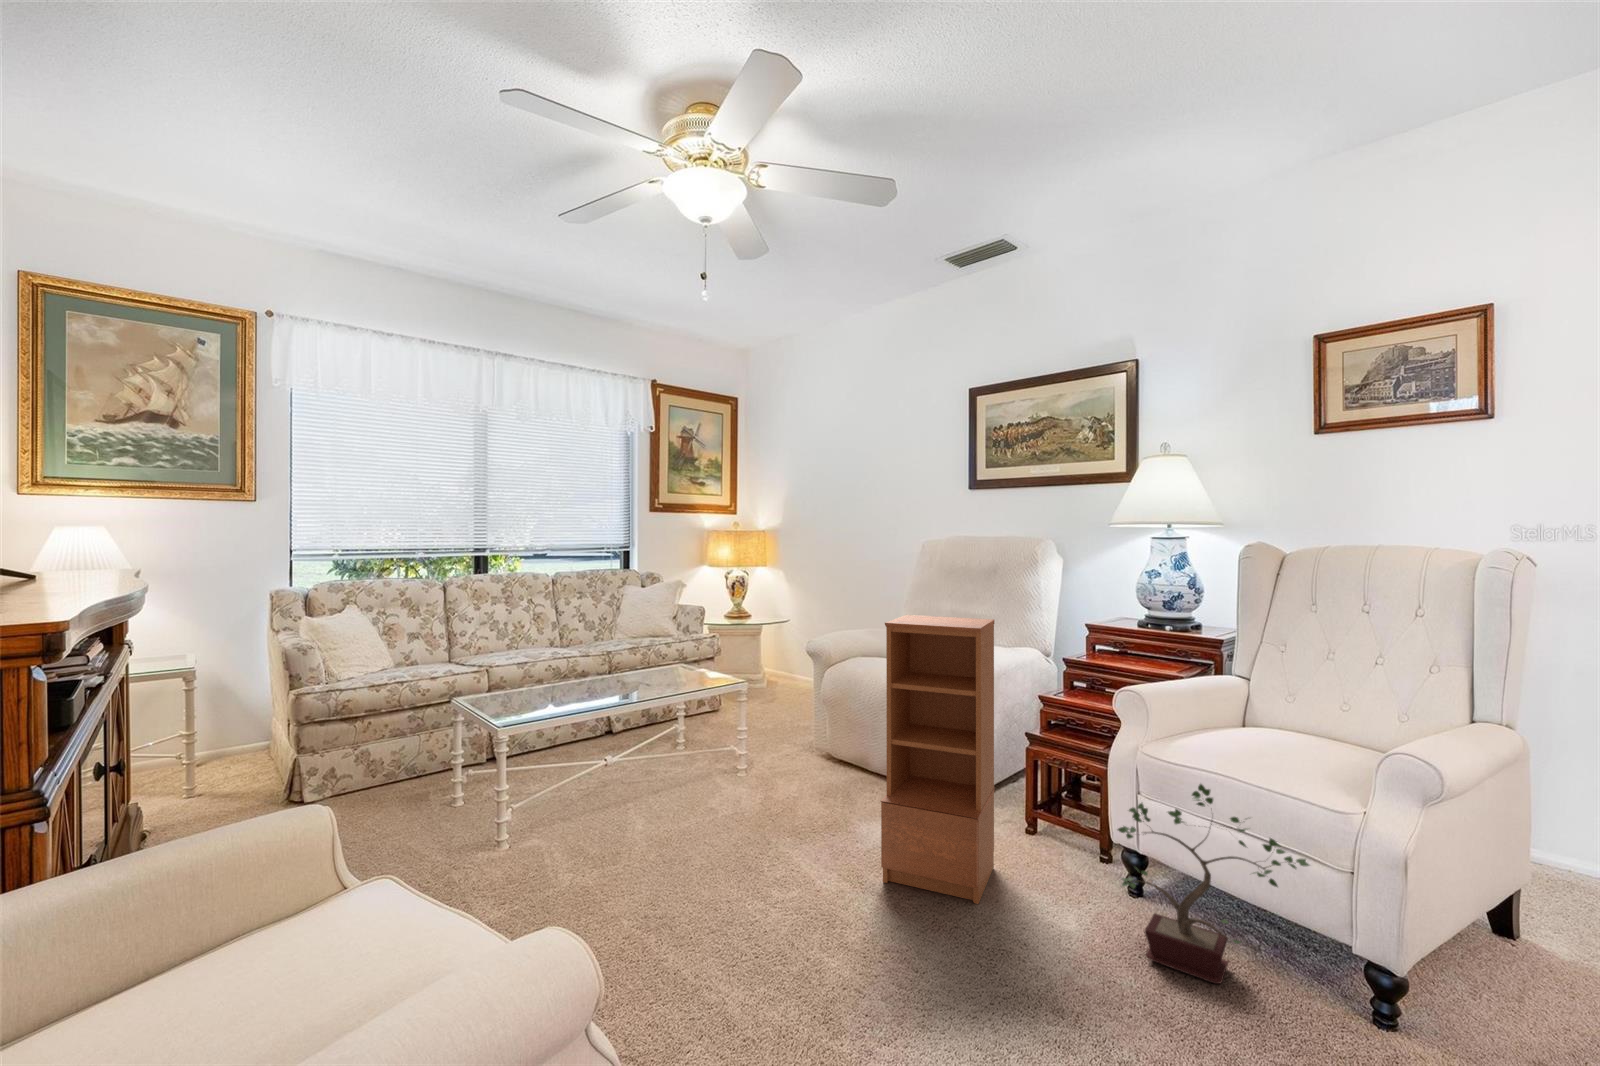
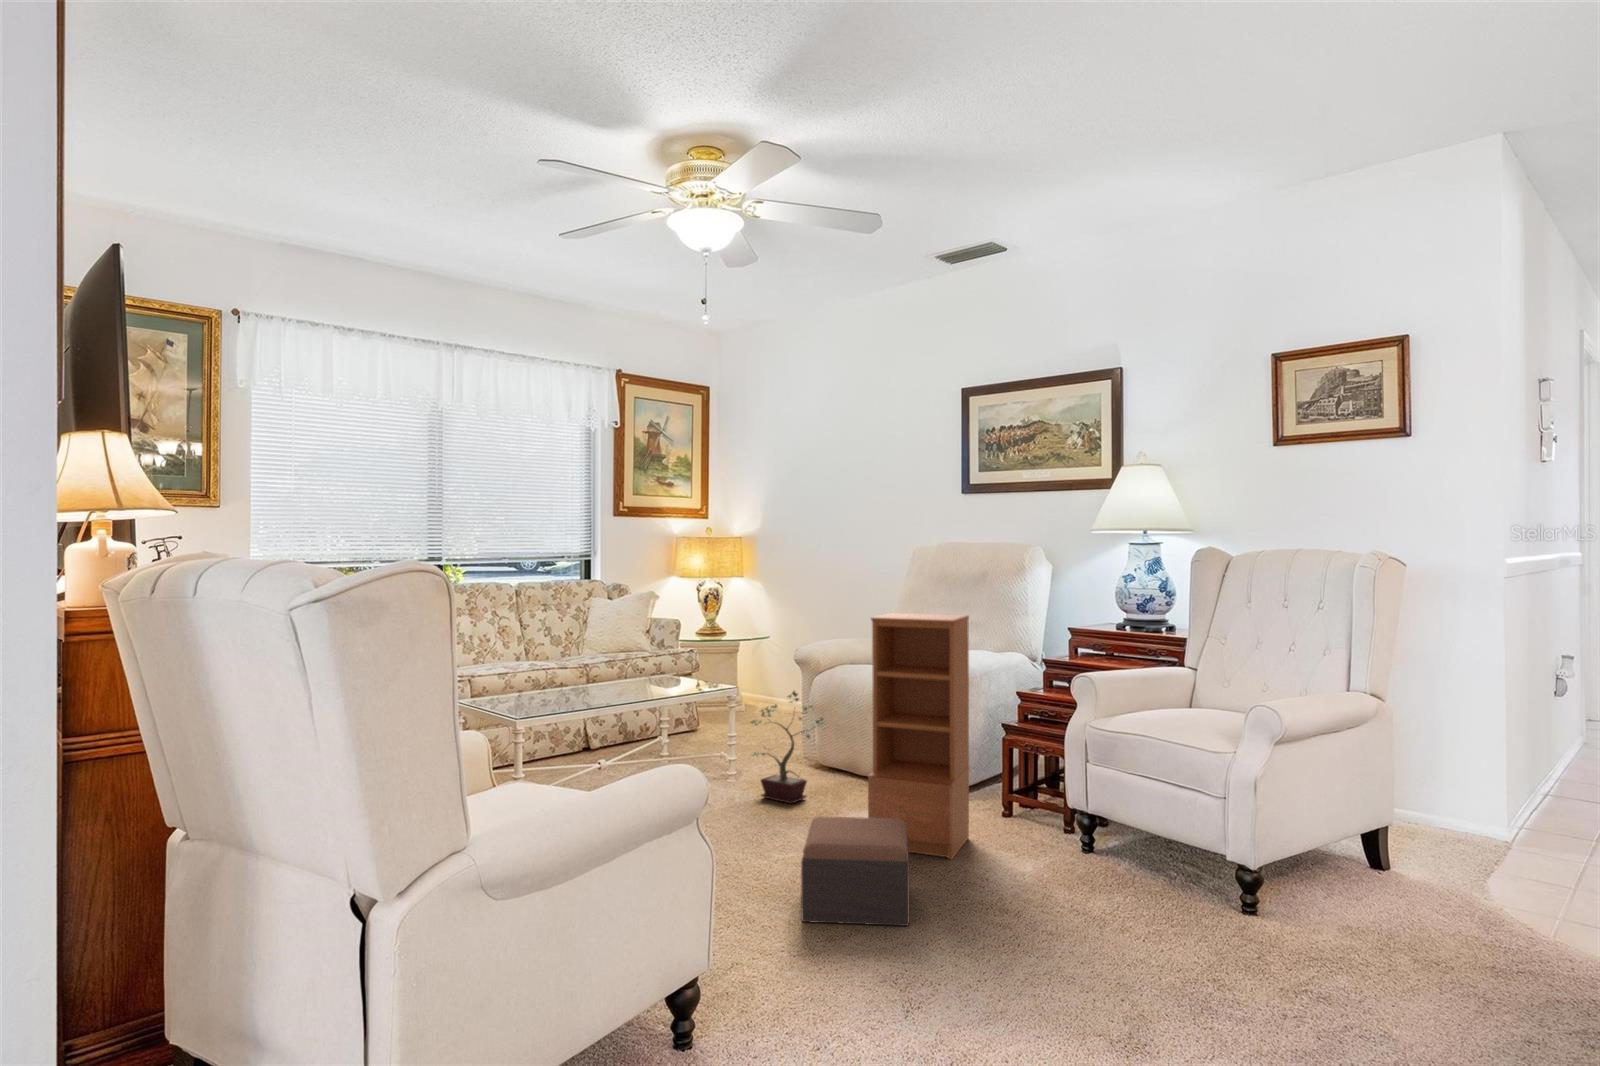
potted plant: present [1118,784,1309,984] -> present [752,691,824,804]
footstool: none [797,868,936,1037] -> present [801,817,909,926]

